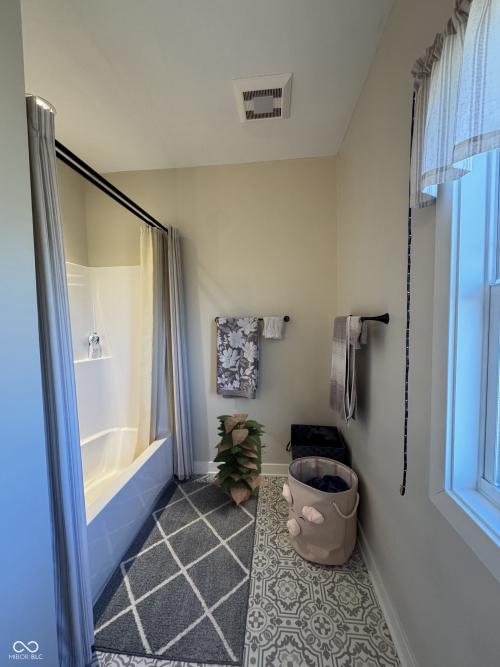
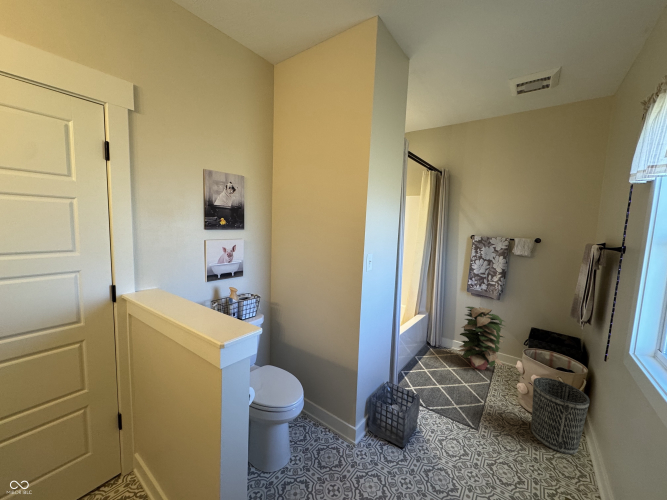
wastebasket: none [314,511,381,643] -> present [531,377,590,454]

